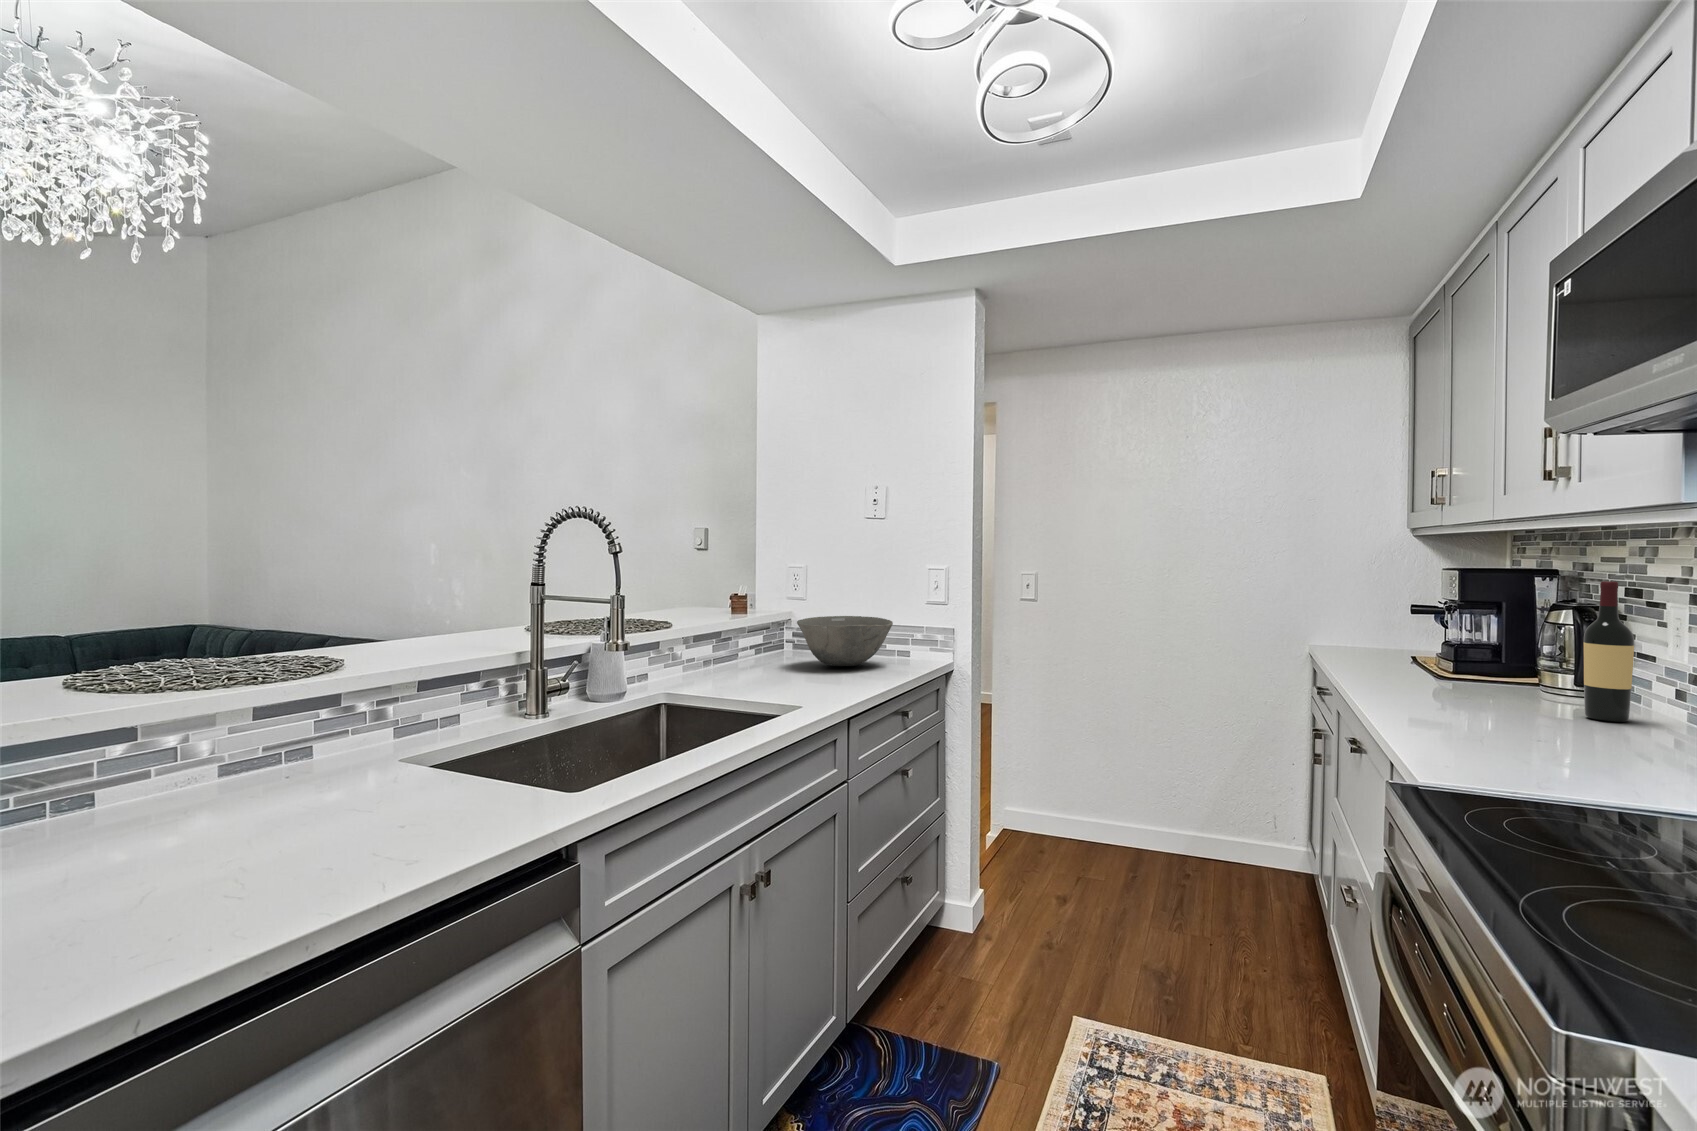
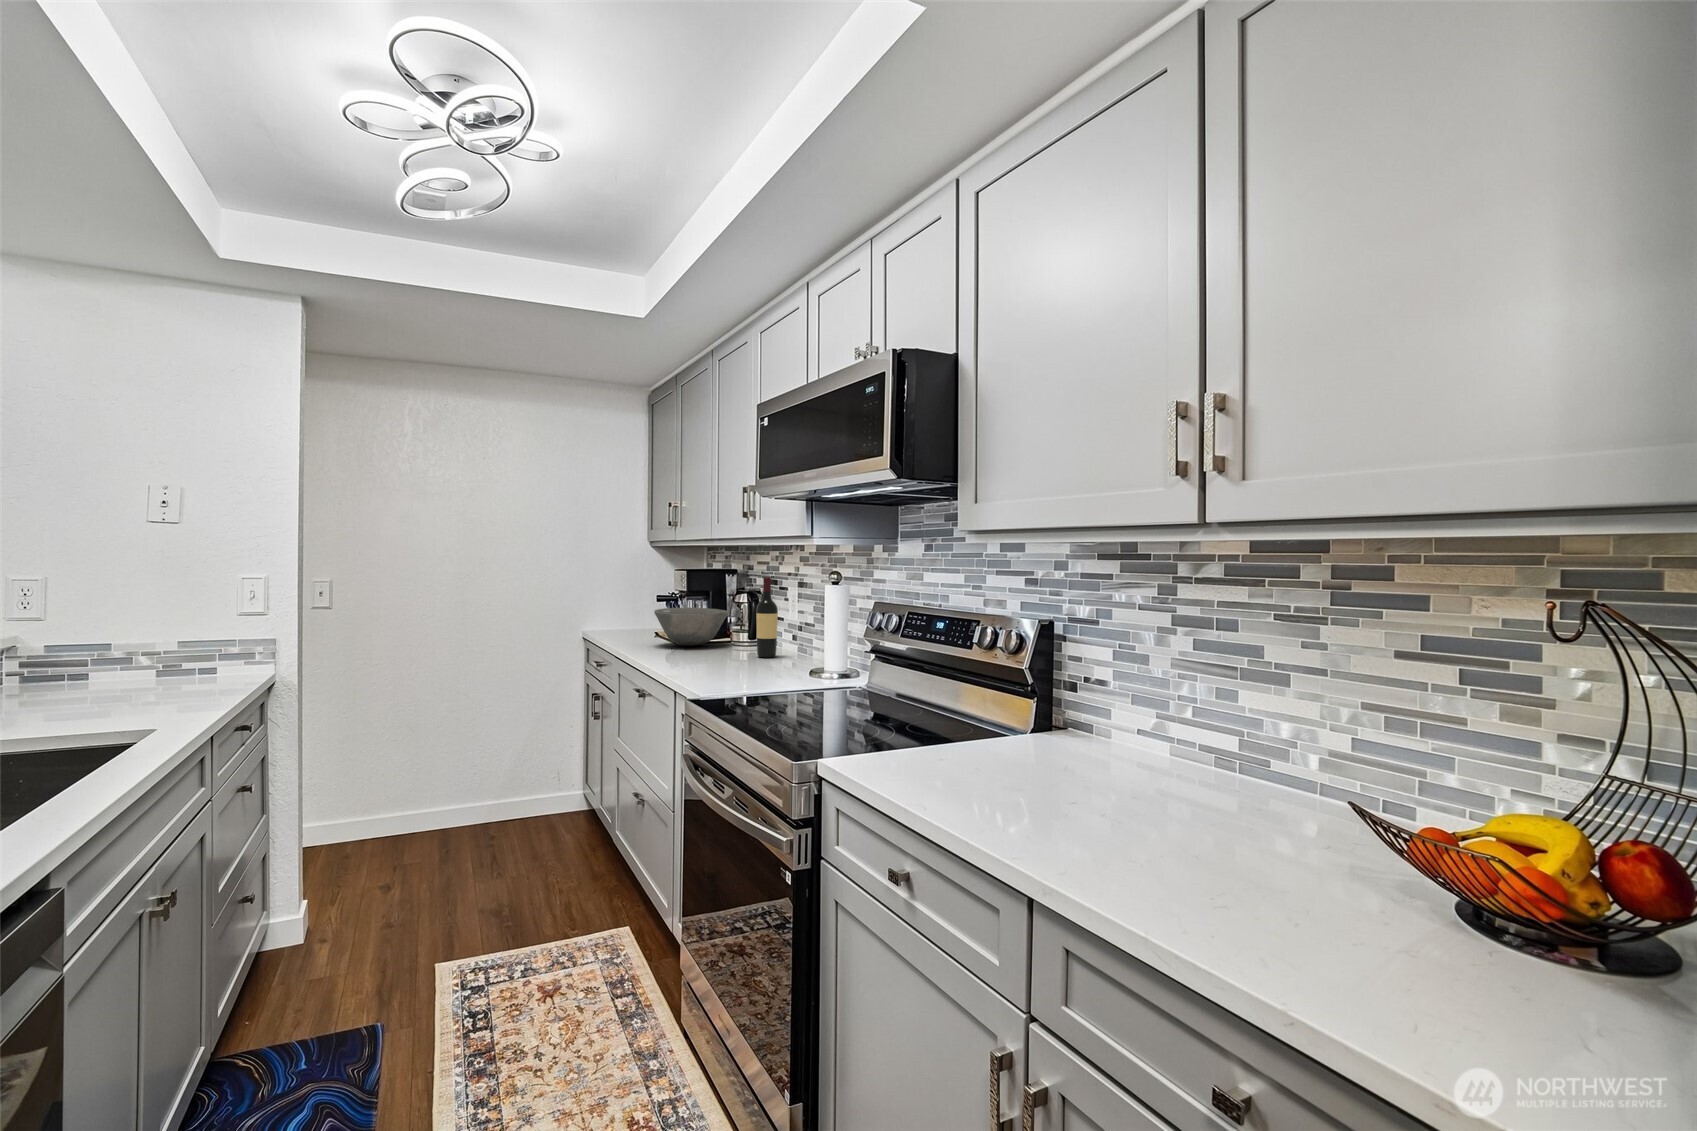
bowl: present [797,616,893,666] -> present [654,608,729,646]

